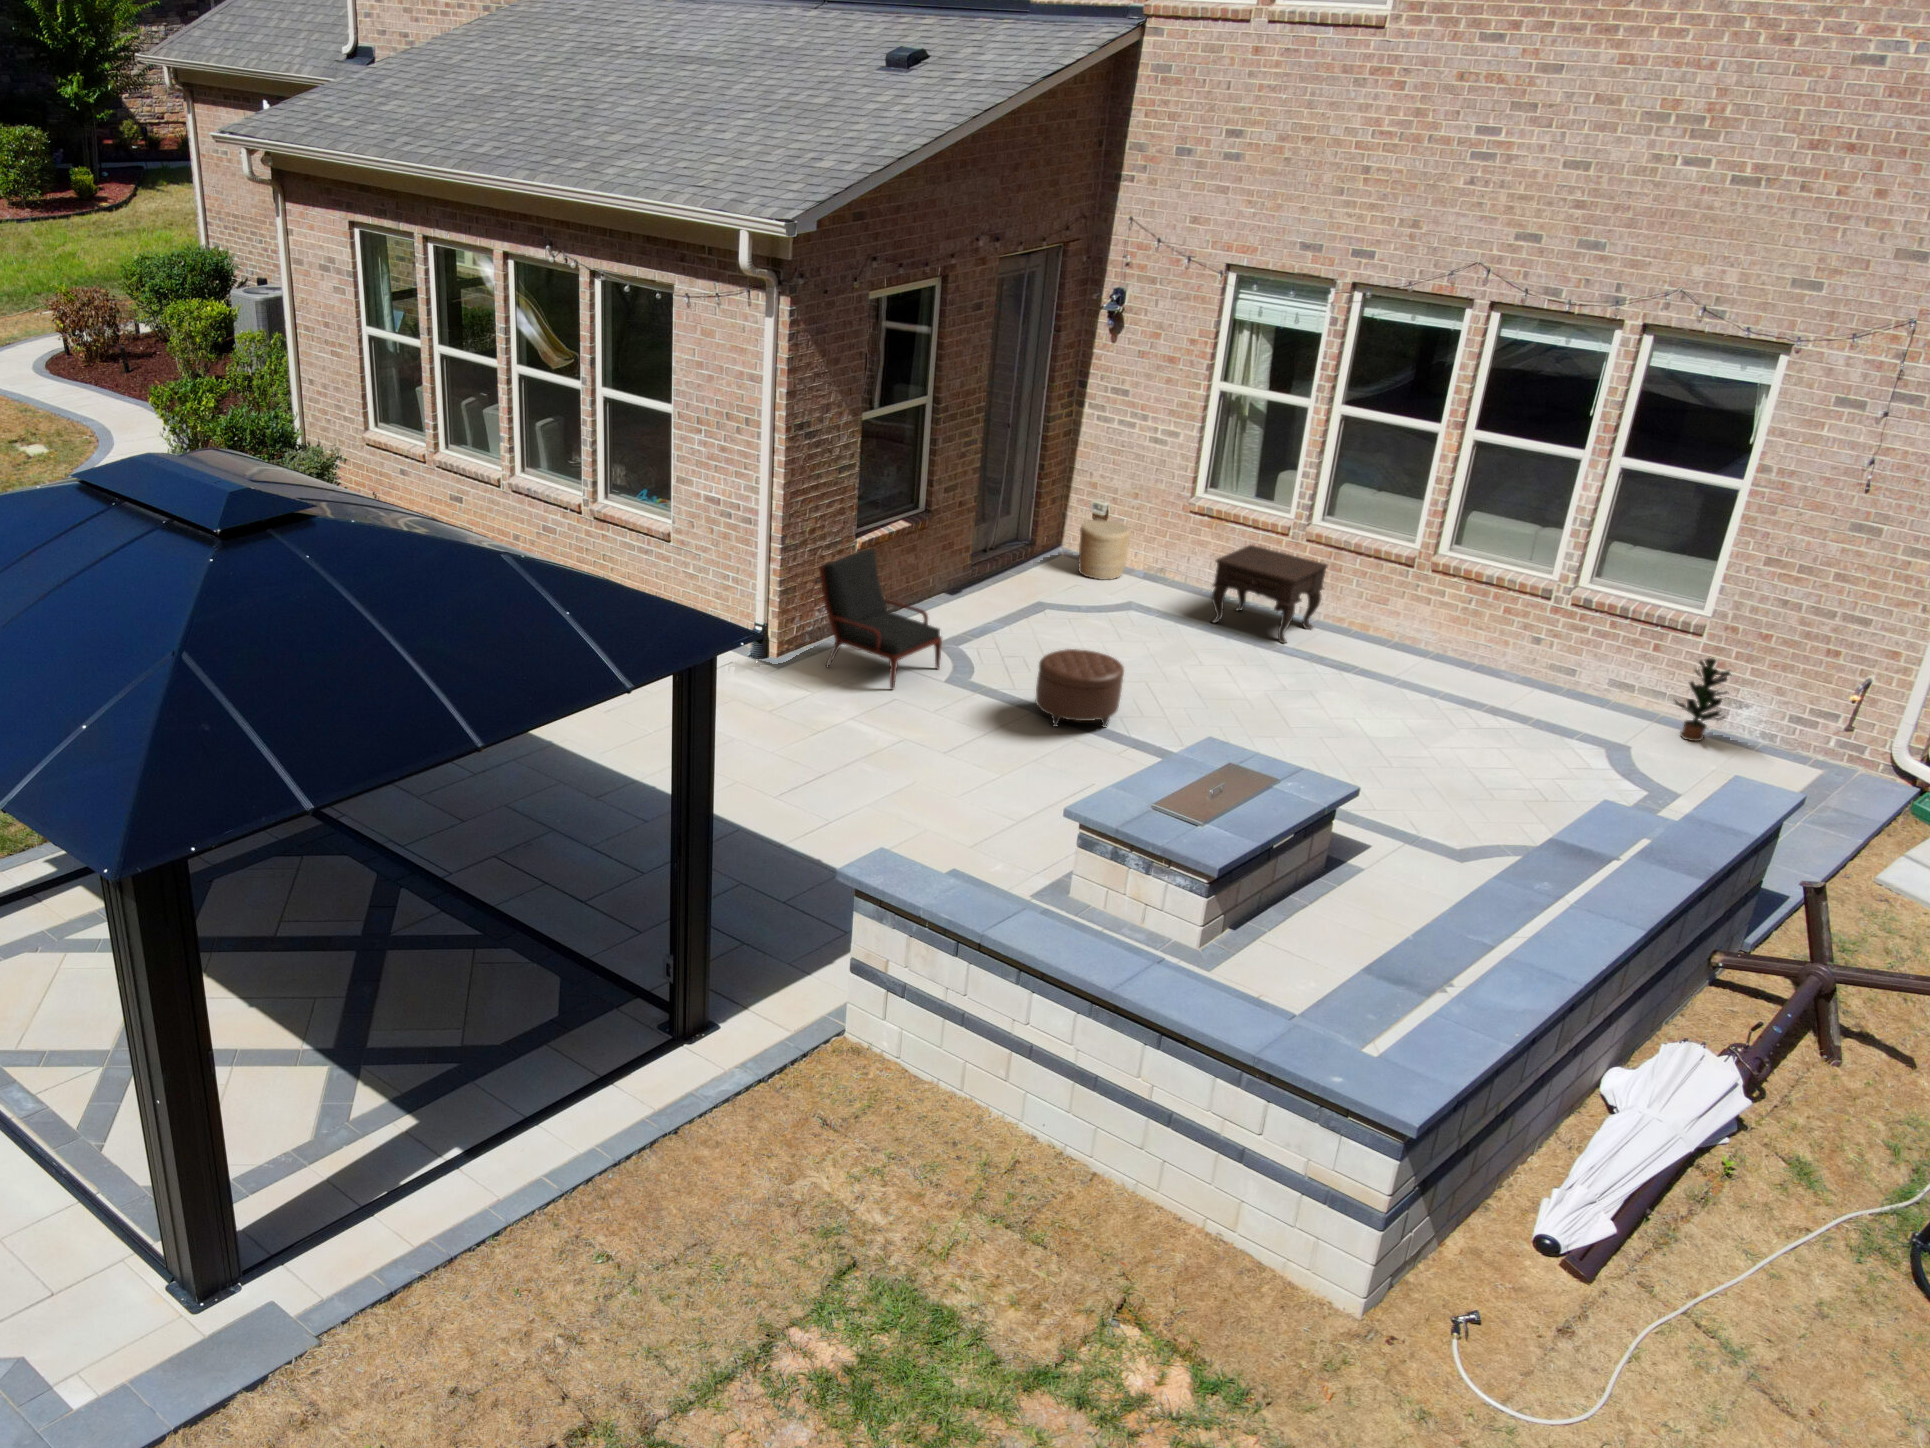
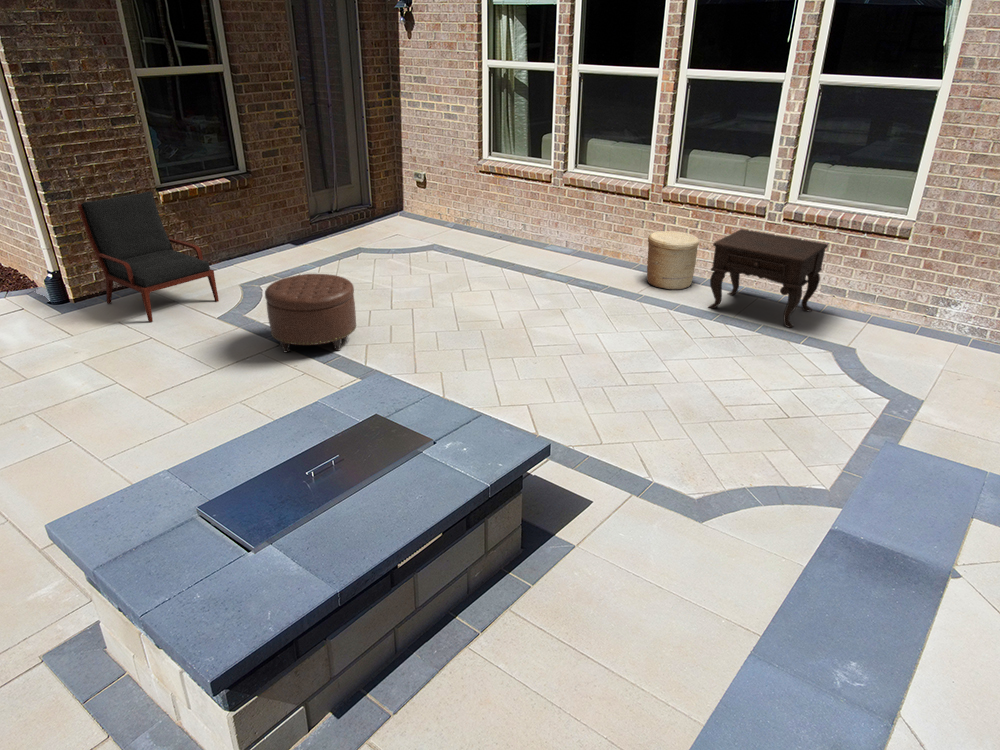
woven basket: present [1079,520,1131,580] -> present [647,231,699,289]
side table: present [1212,545,1328,643] -> present [709,229,828,328]
potted plant: present [1675,658,1730,741] -> none [886,258,945,339]

